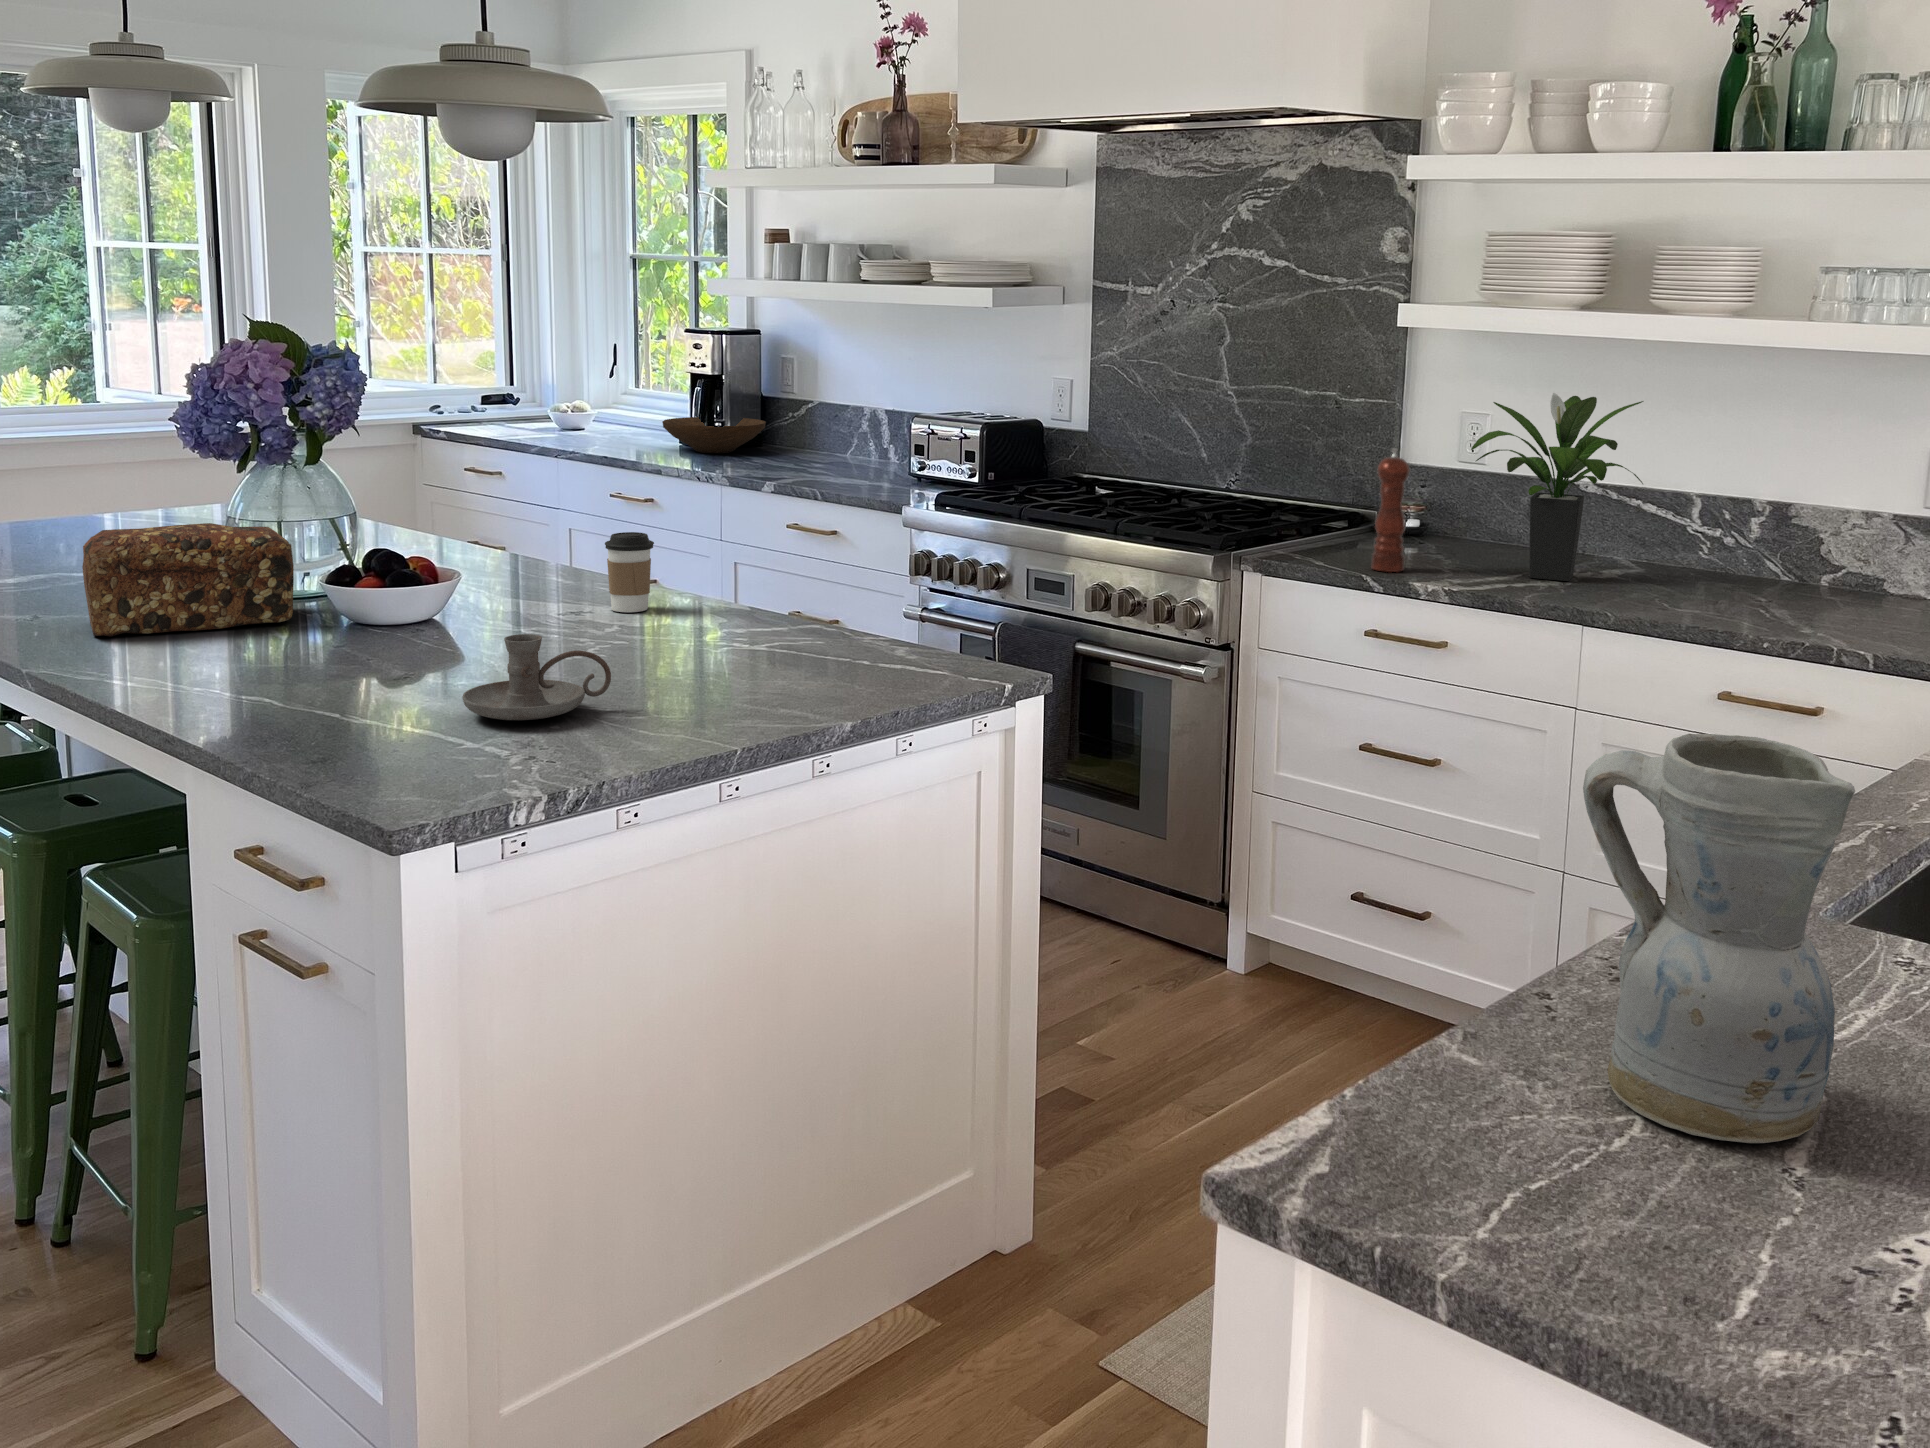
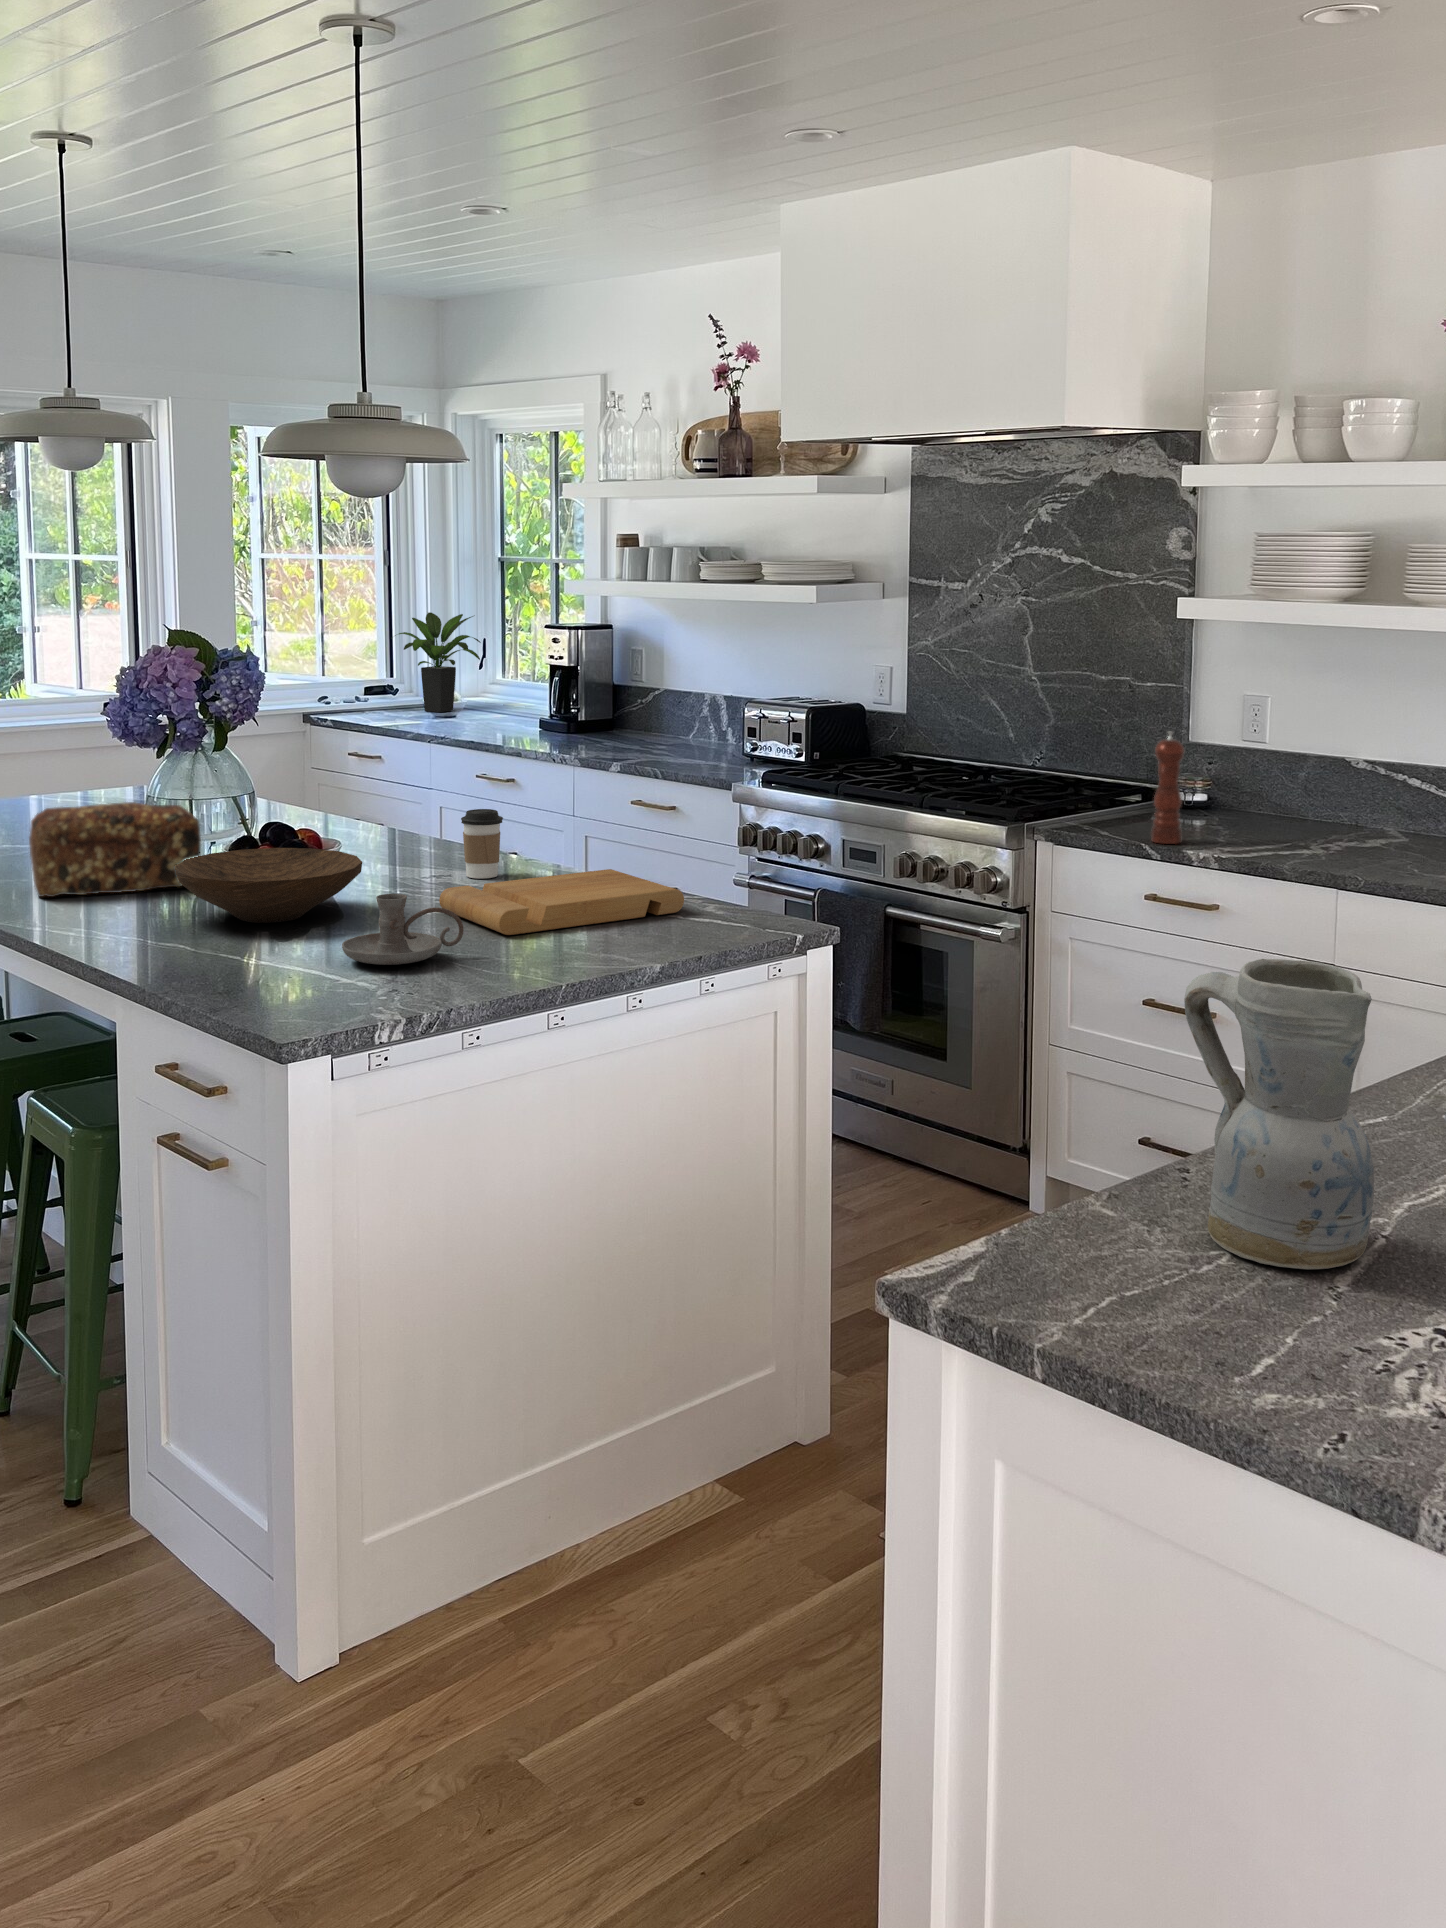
potted plant: present [1471,393,1643,581] -> present [399,612,481,712]
wooden bowl: present [662,417,766,453] -> present [175,848,362,923]
cutting board: none [581,602,868,681] -> present [439,869,684,935]

